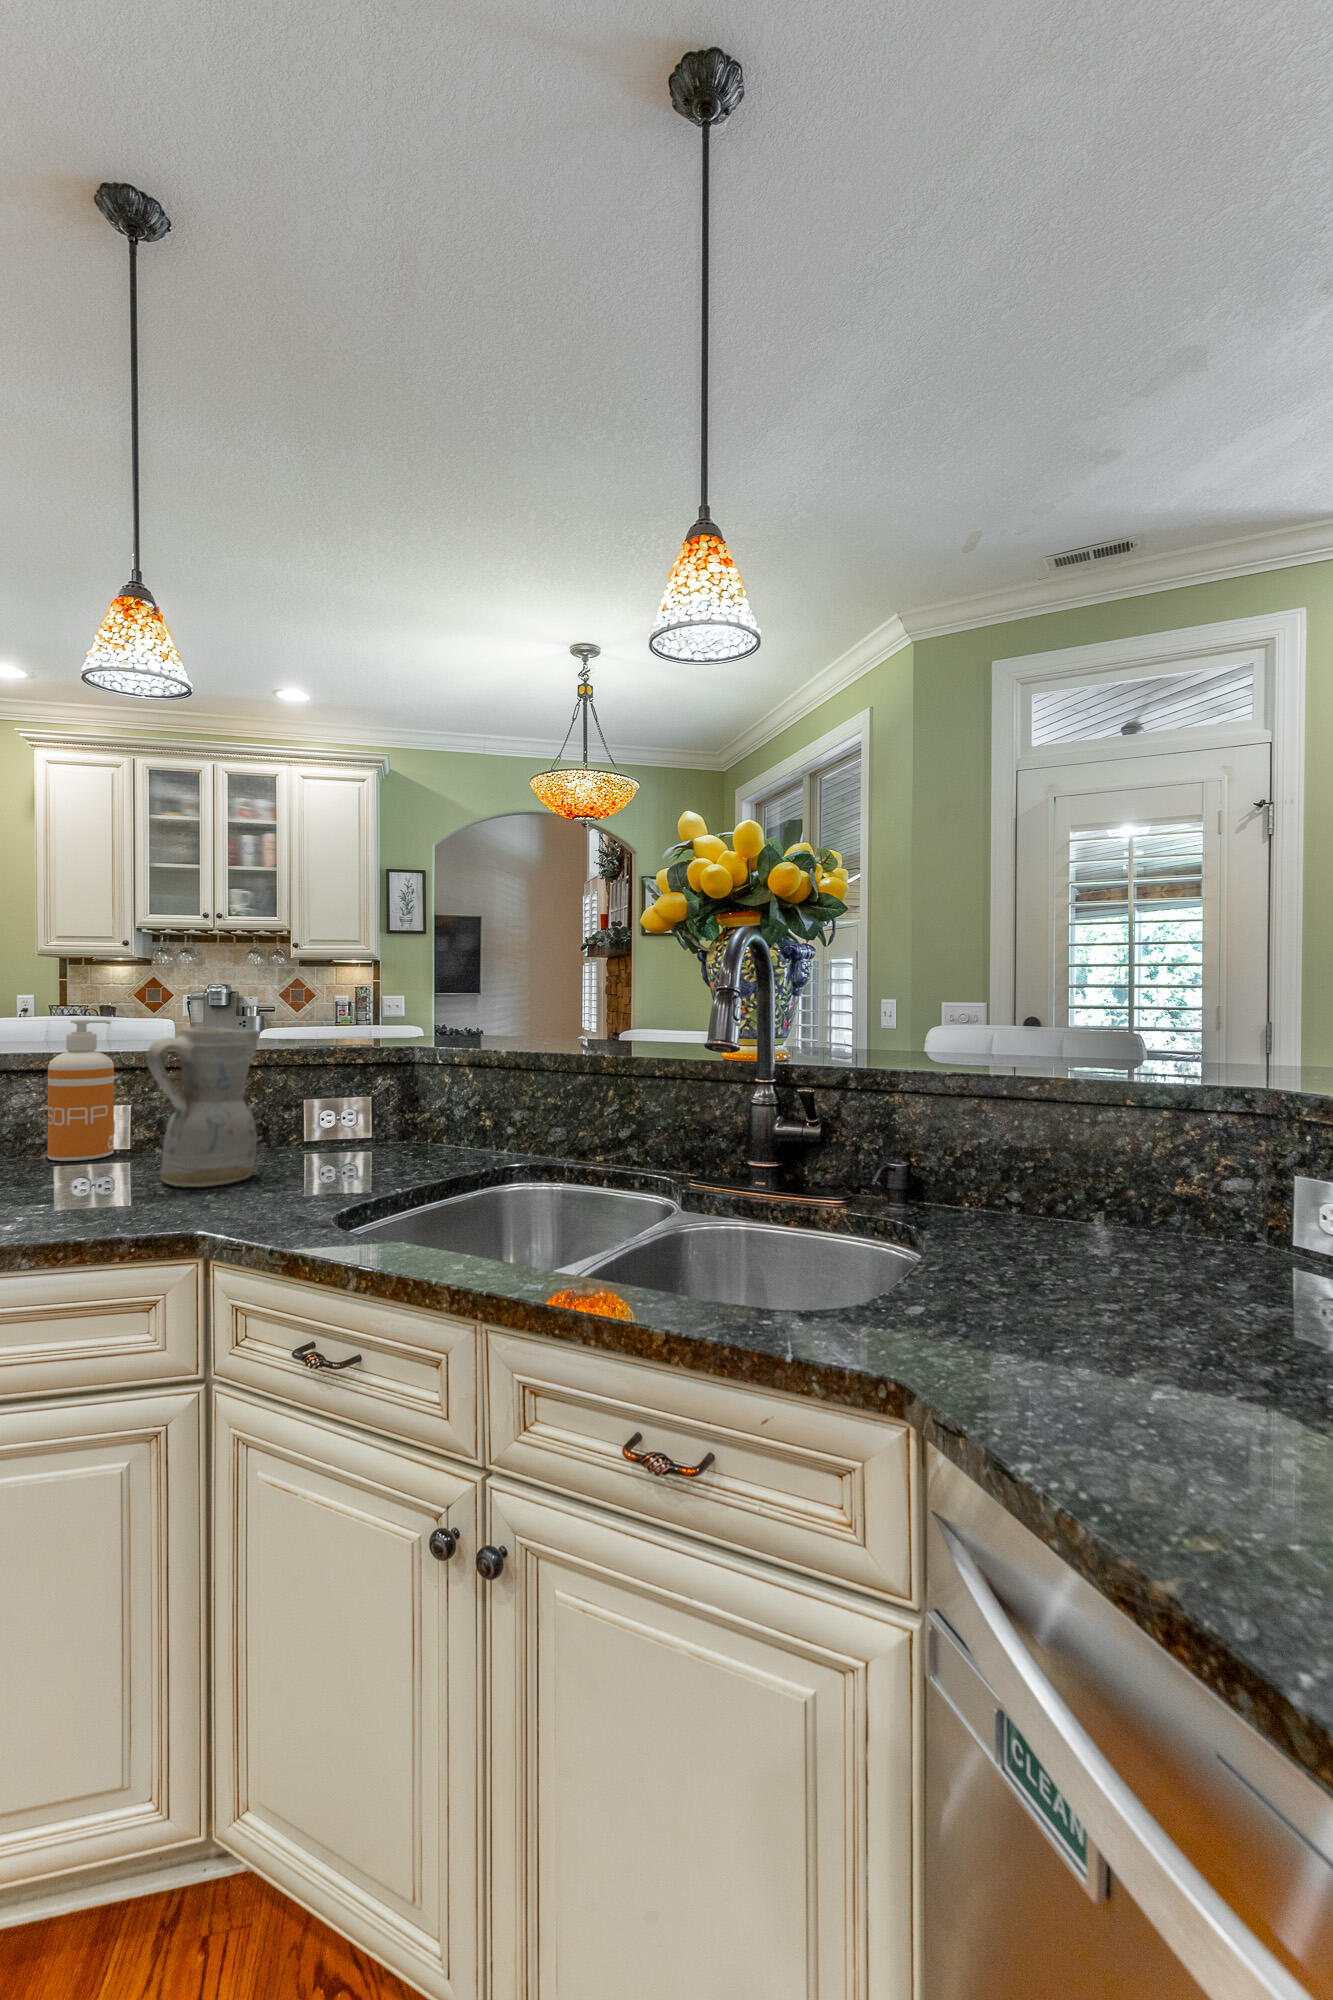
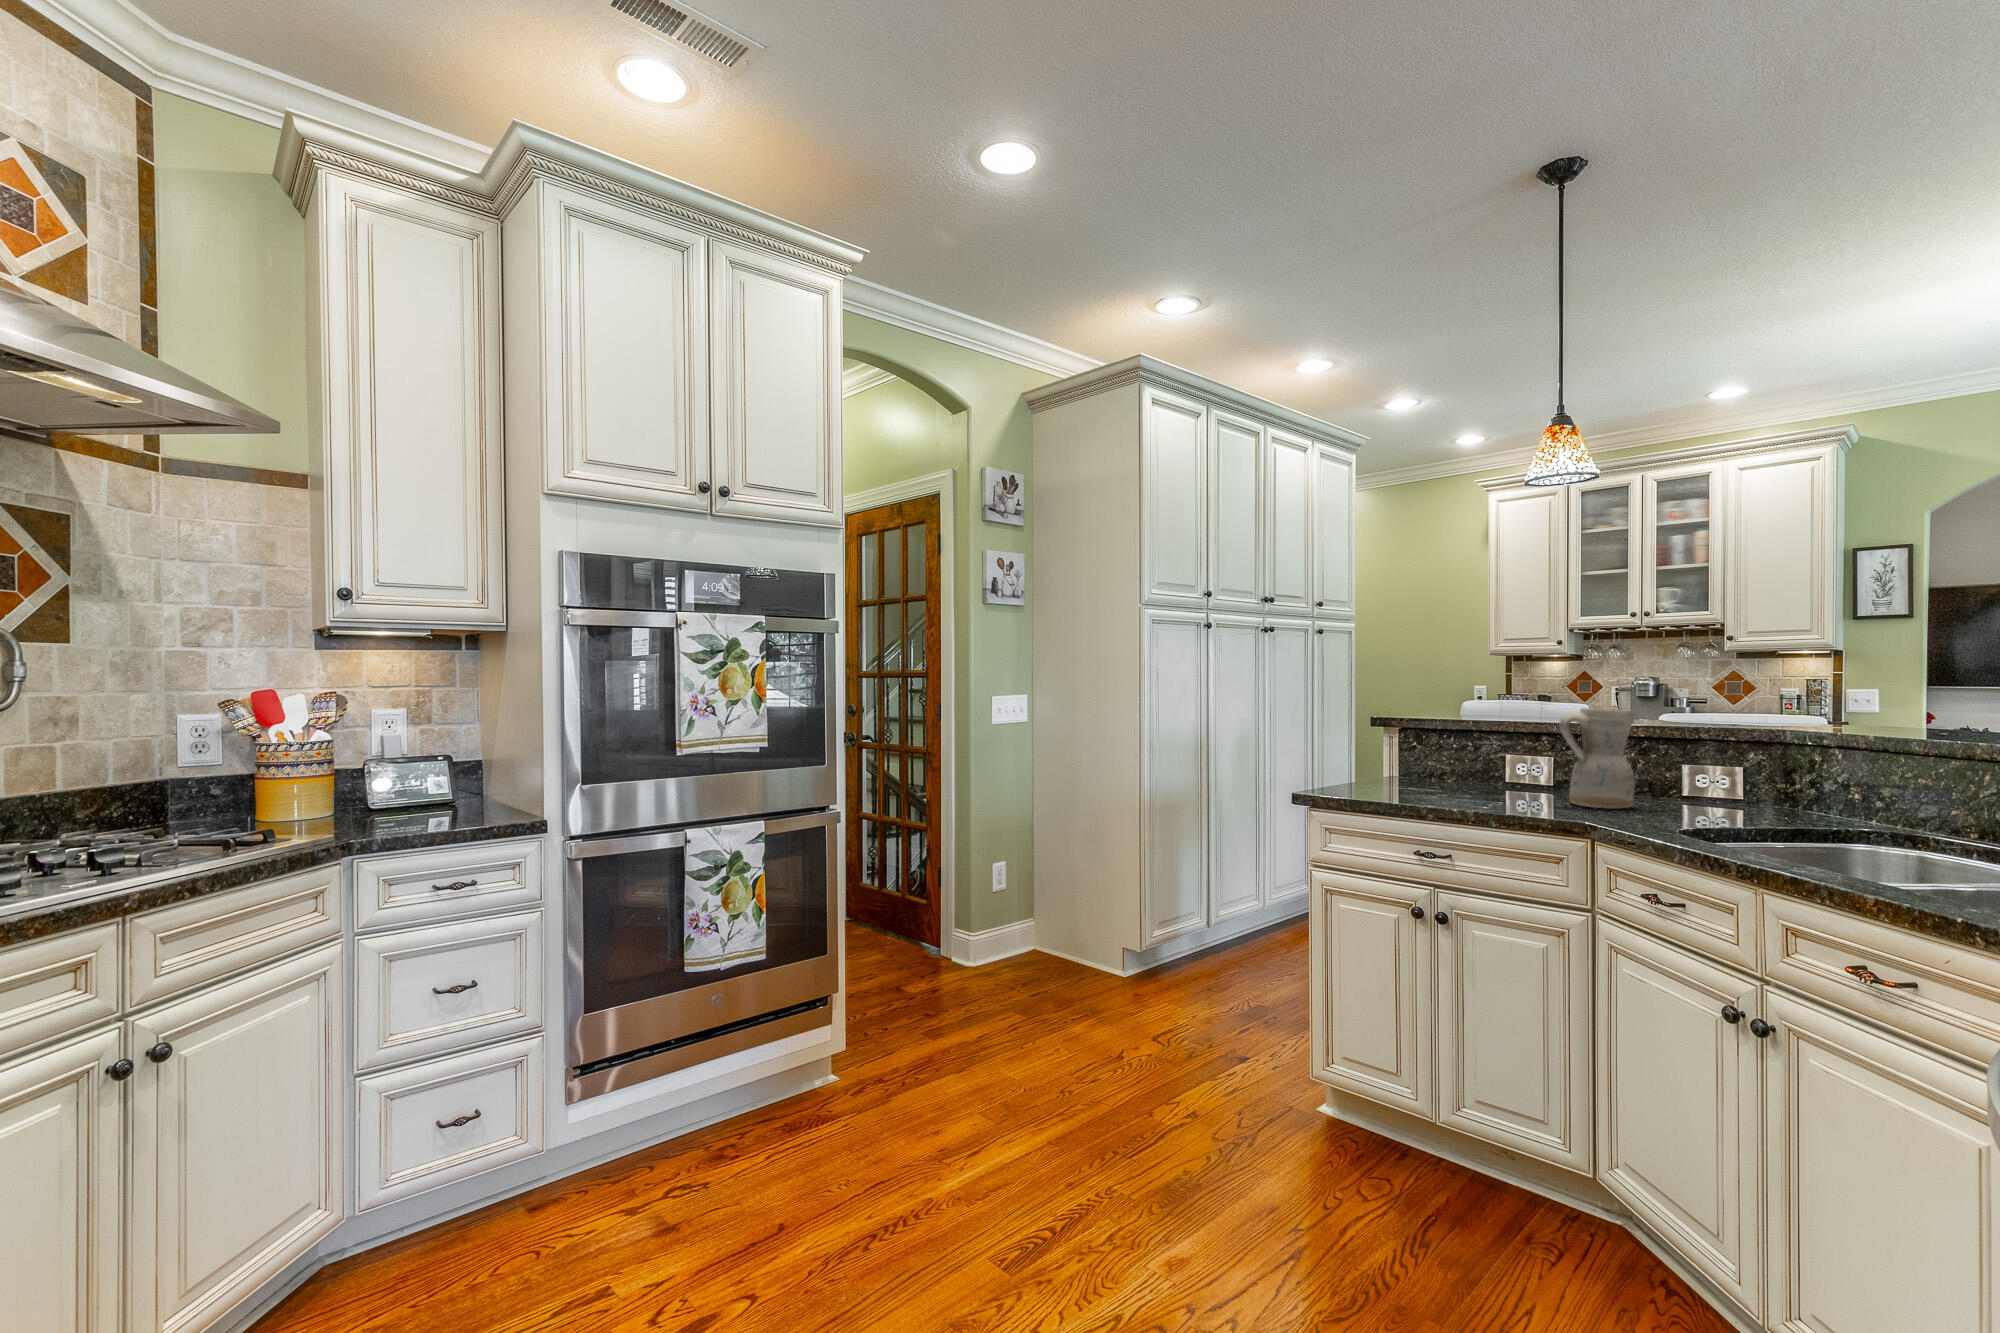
soap dispenser: present [48,1019,114,1161] -> none [1503,702,1542,789]

